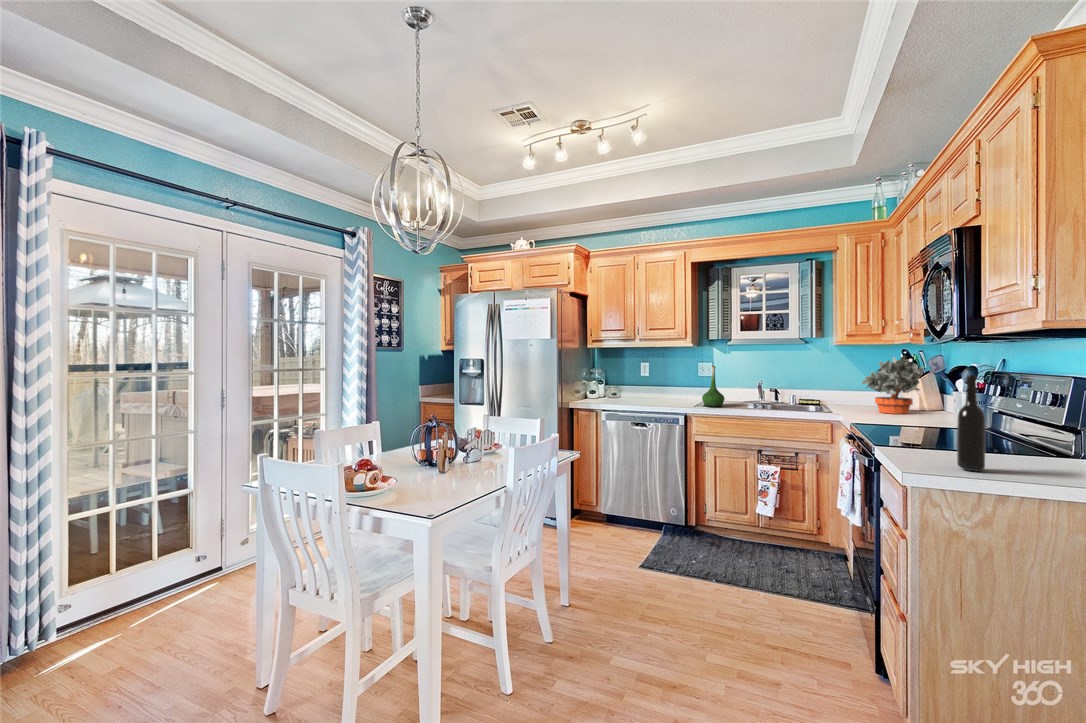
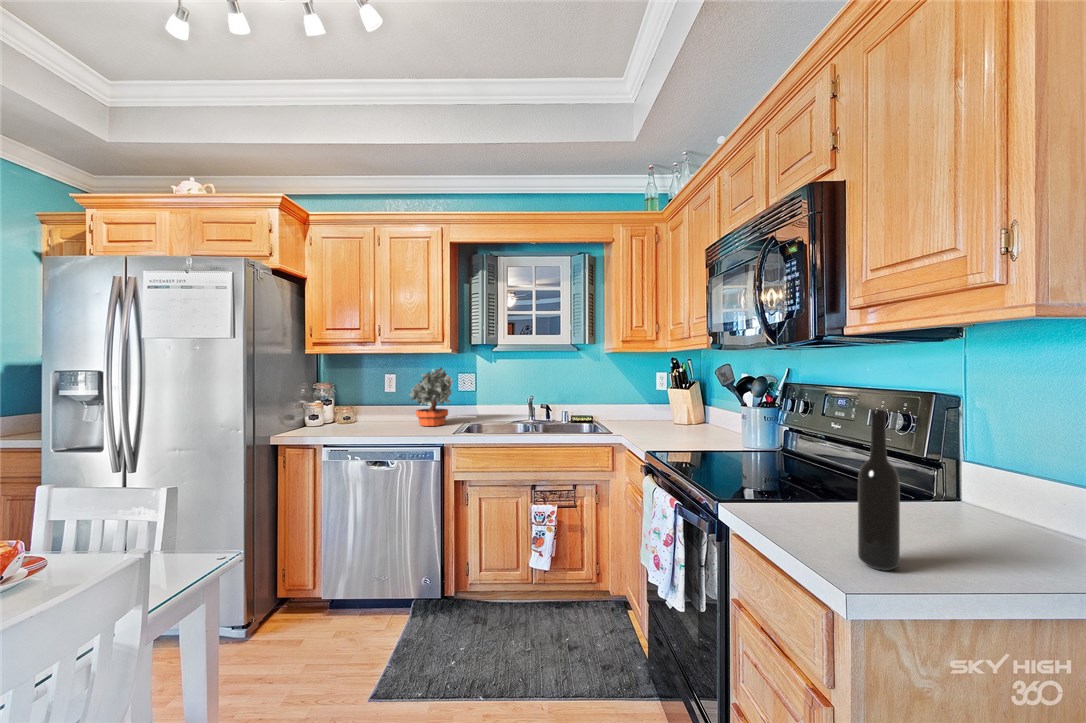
potted plant: present [862,356,923,414] -> present [409,367,453,426]
vase: present [702,366,725,407] -> none [463,378,491,432]

